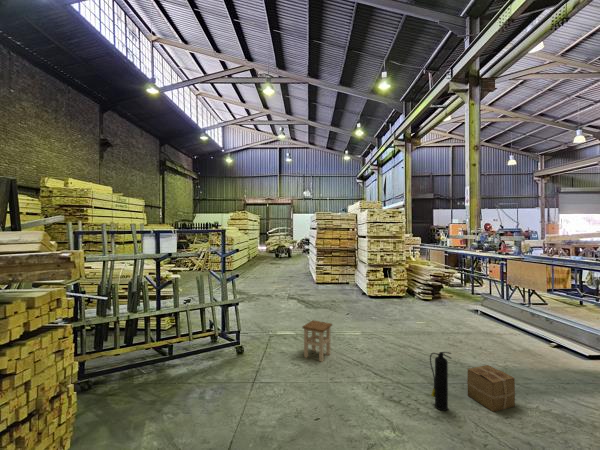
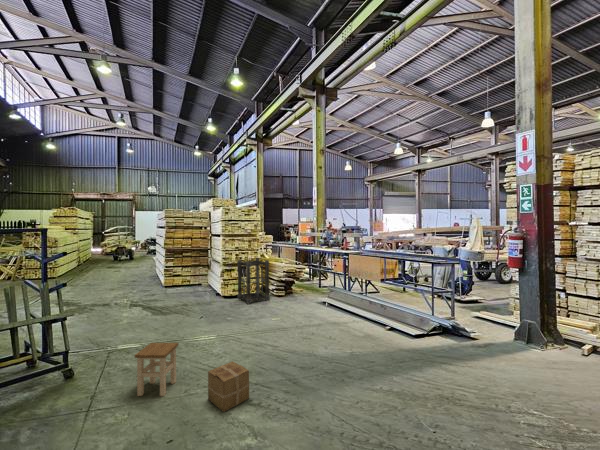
shelving unit: none [382,261,414,304] -> present [237,258,270,304]
fire extinguisher: present [430,352,451,411] -> none [294,354,316,420]
cardboard box: present [467,365,515,412] -> present [208,361,249,412]

